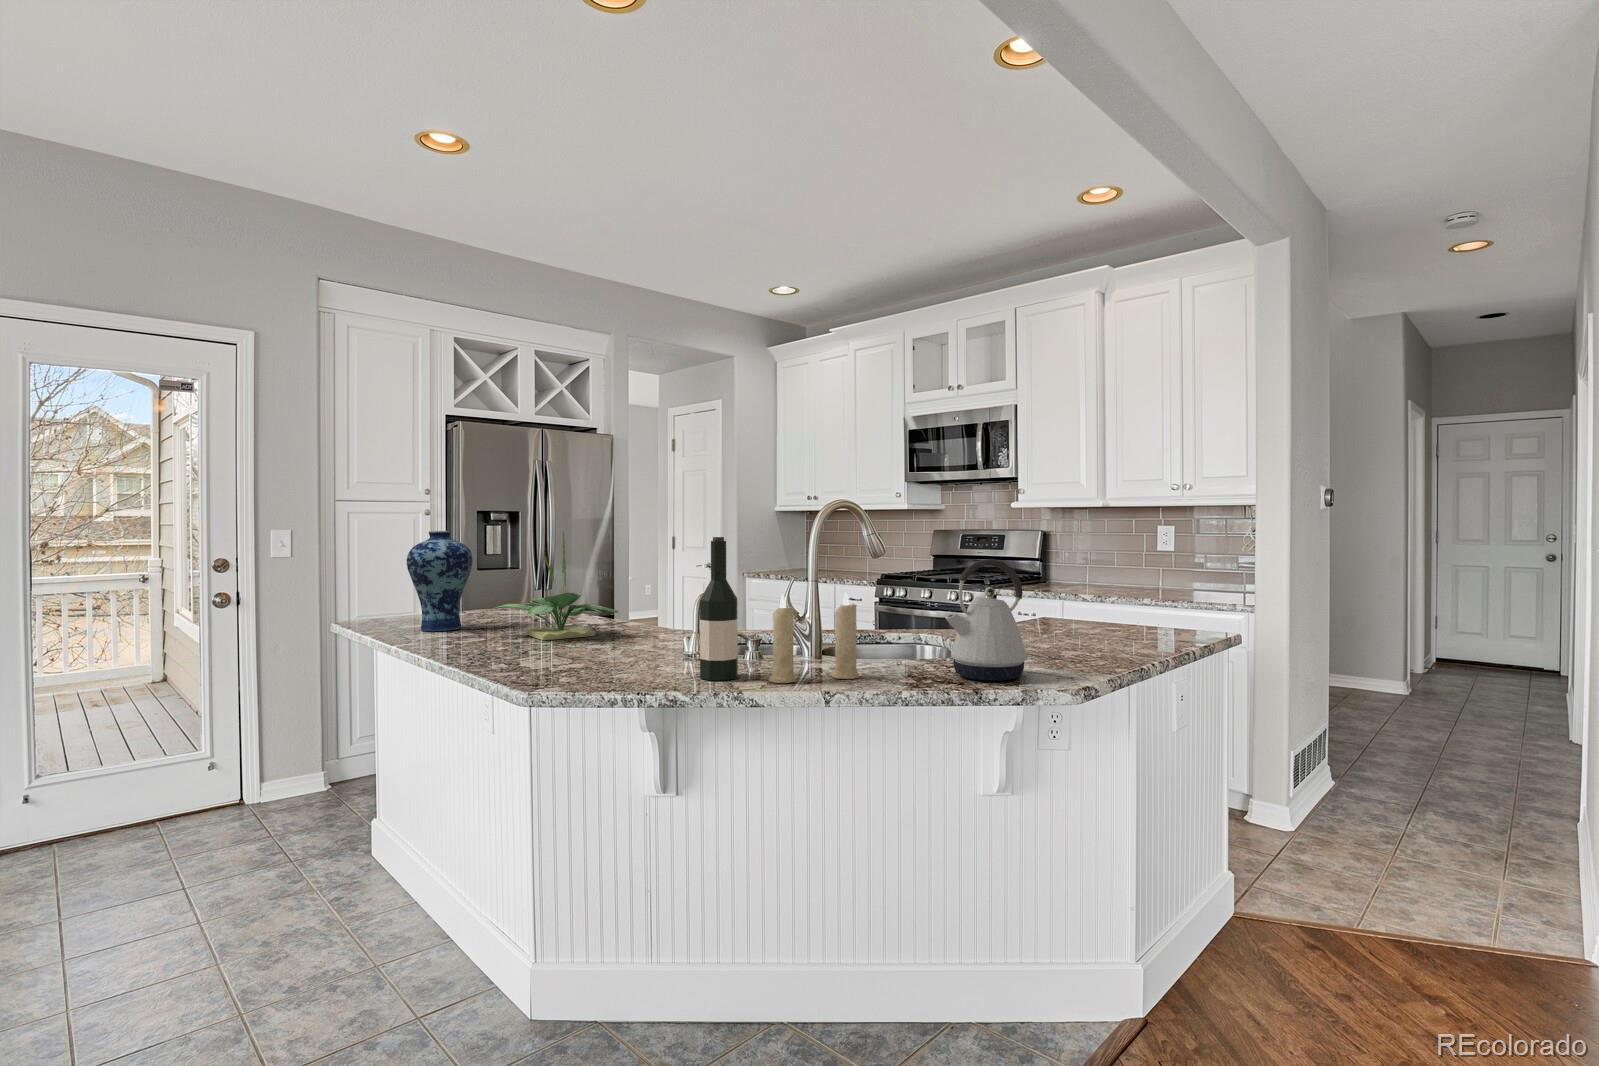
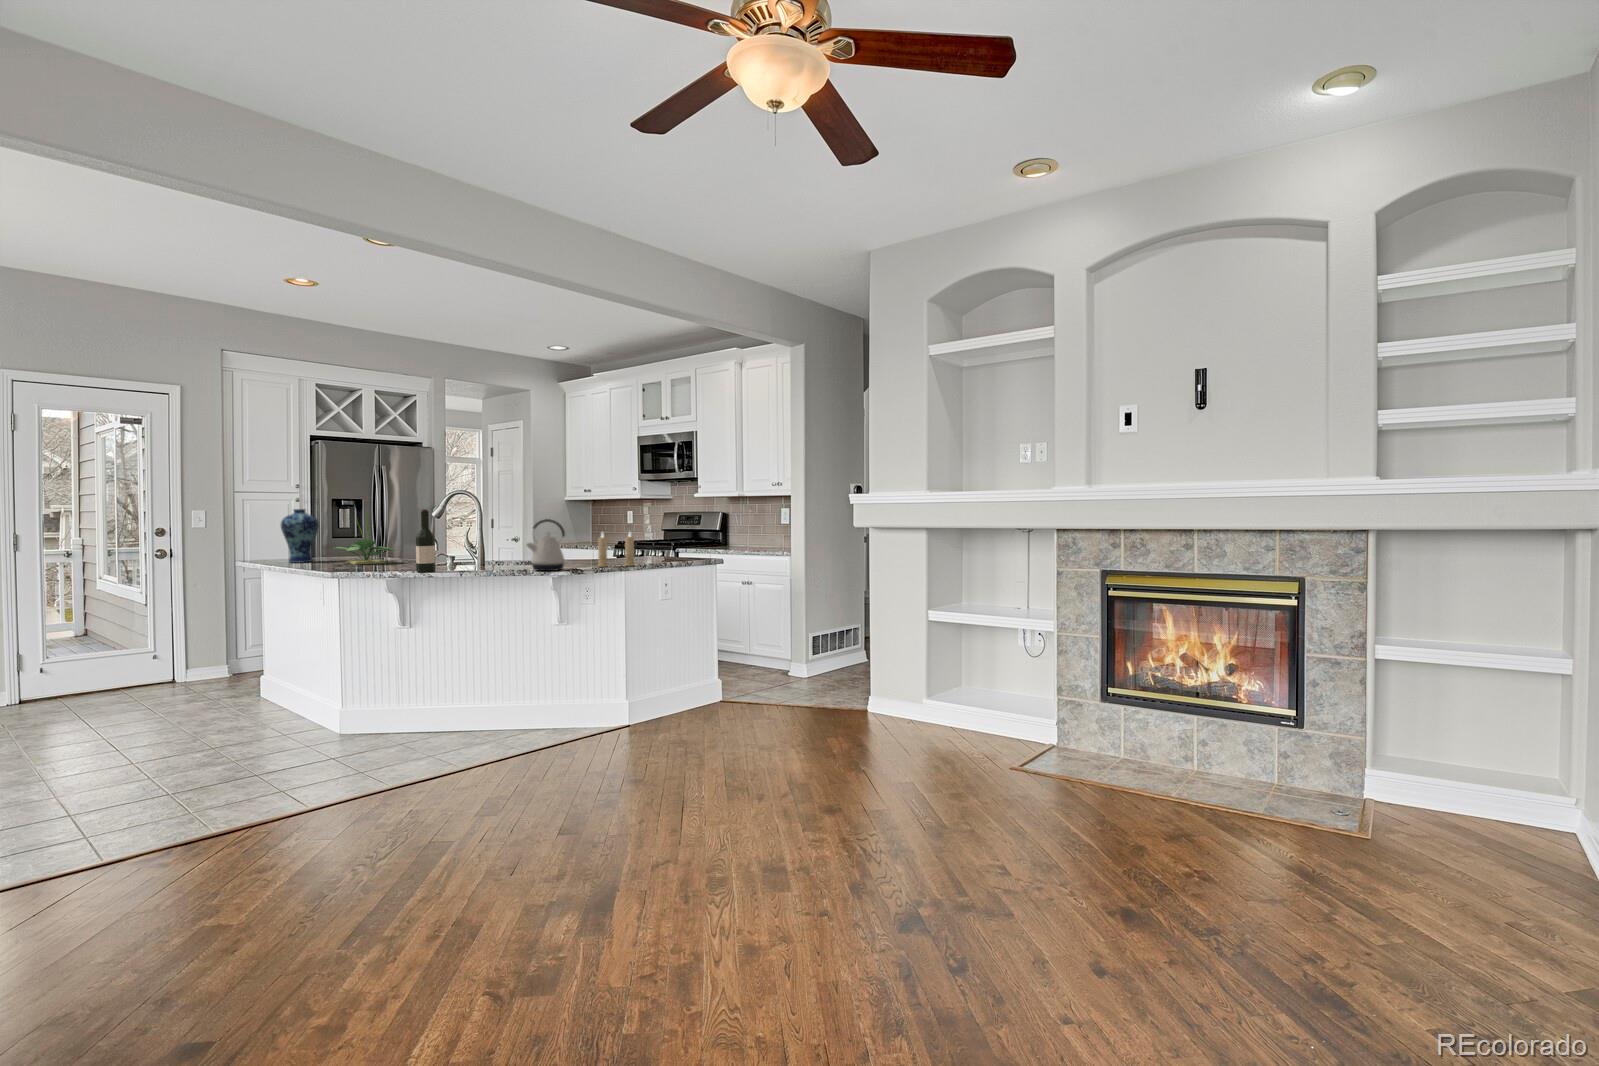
candle: present [768,593,860,683] -> present [598,533,635,567]

